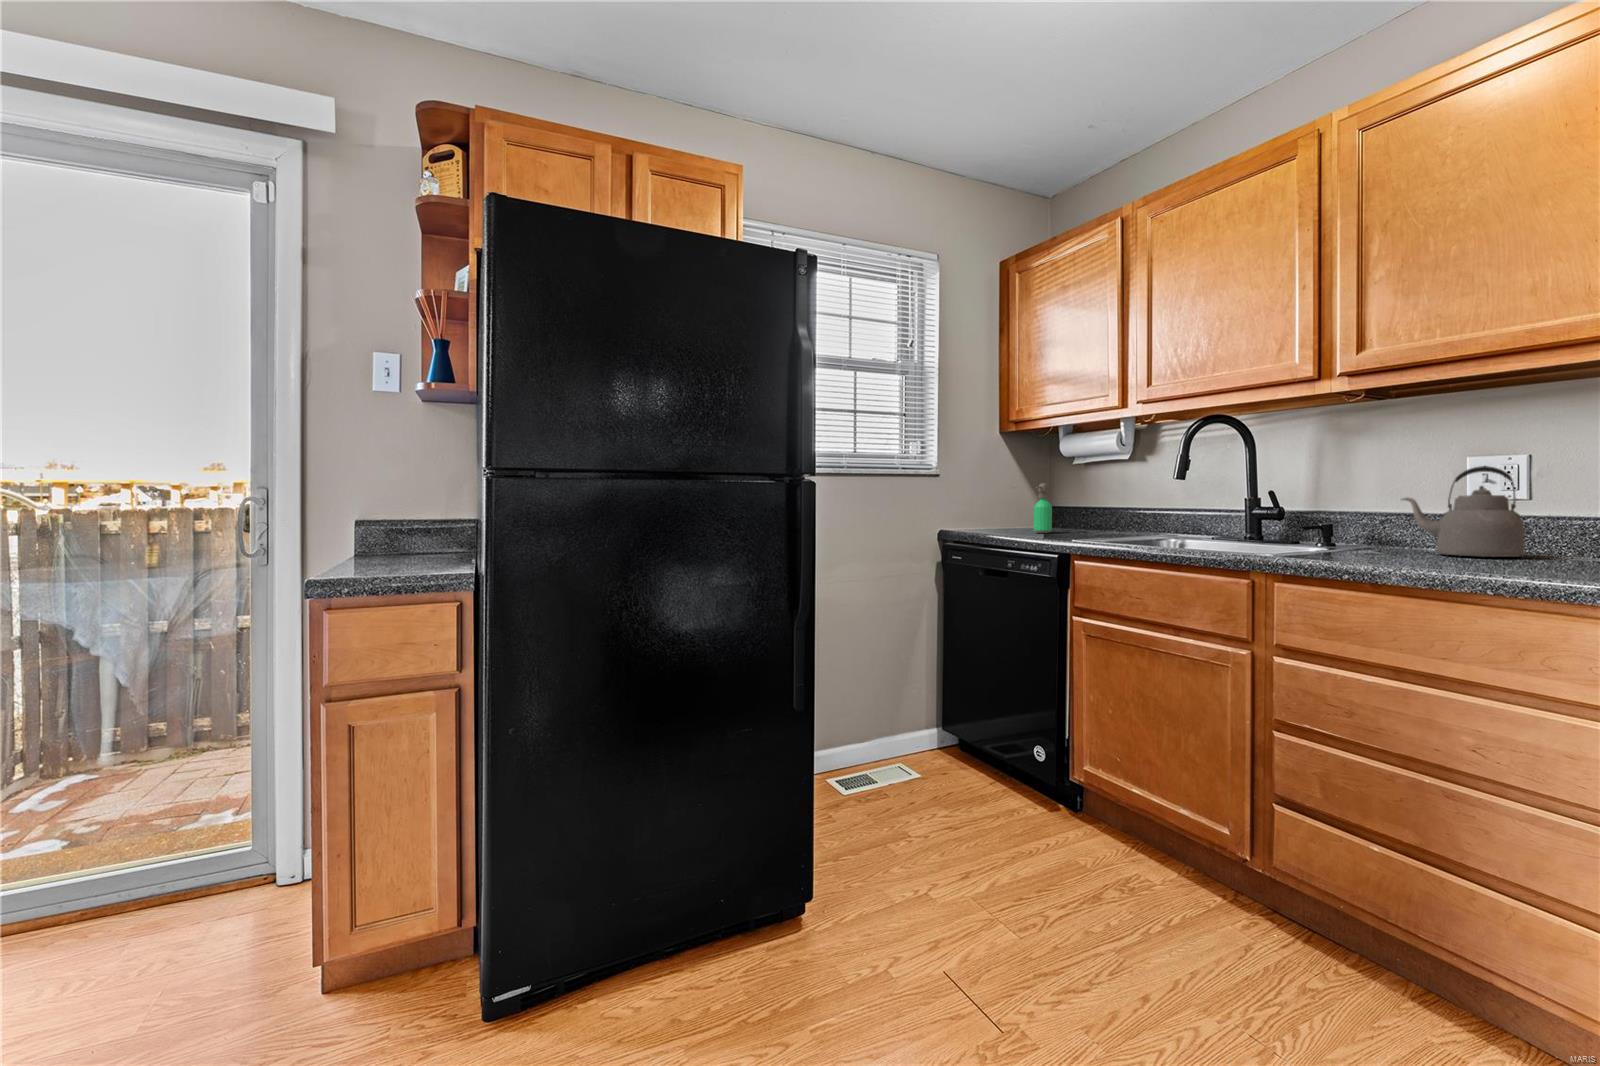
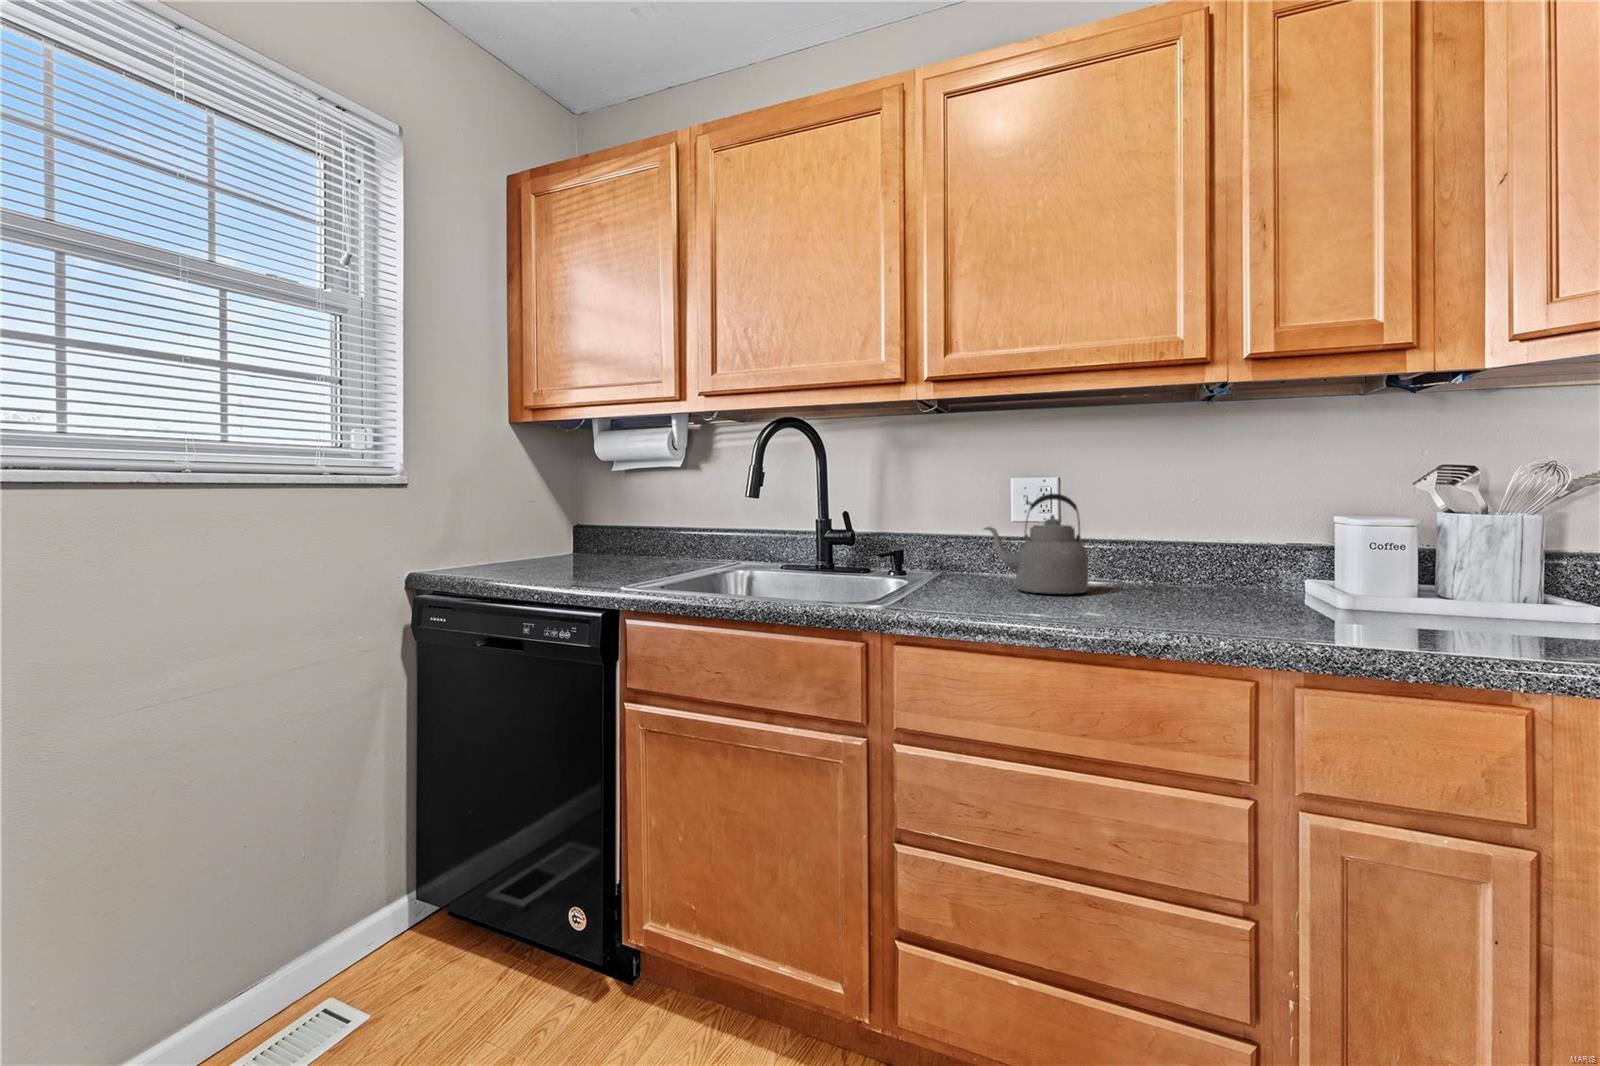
soap dispenser: present [1034,483,1052,533] -> none [559,498,584,569]

